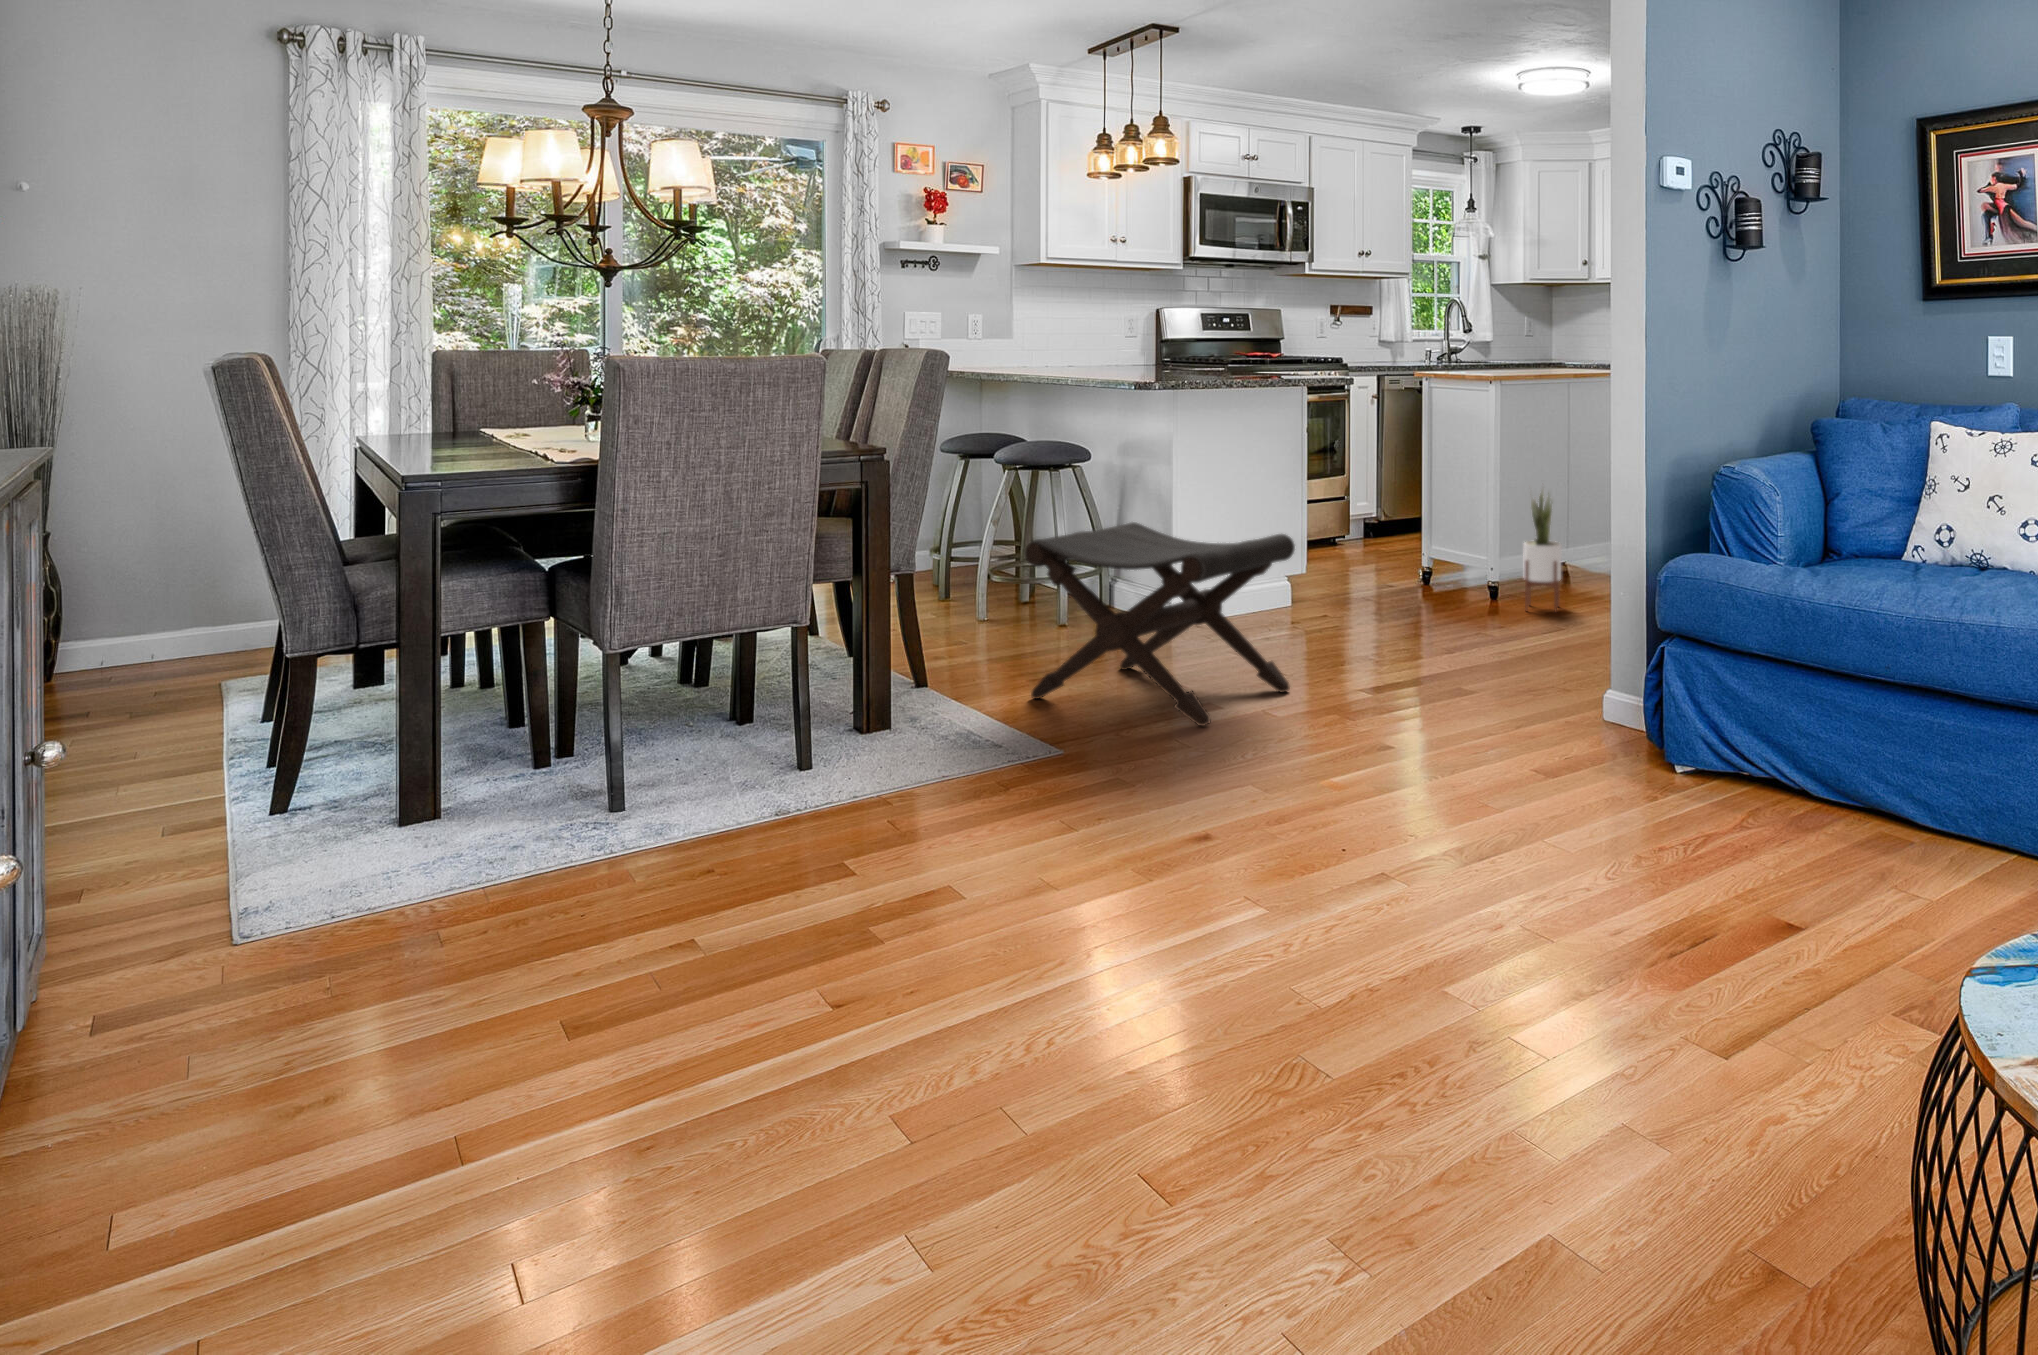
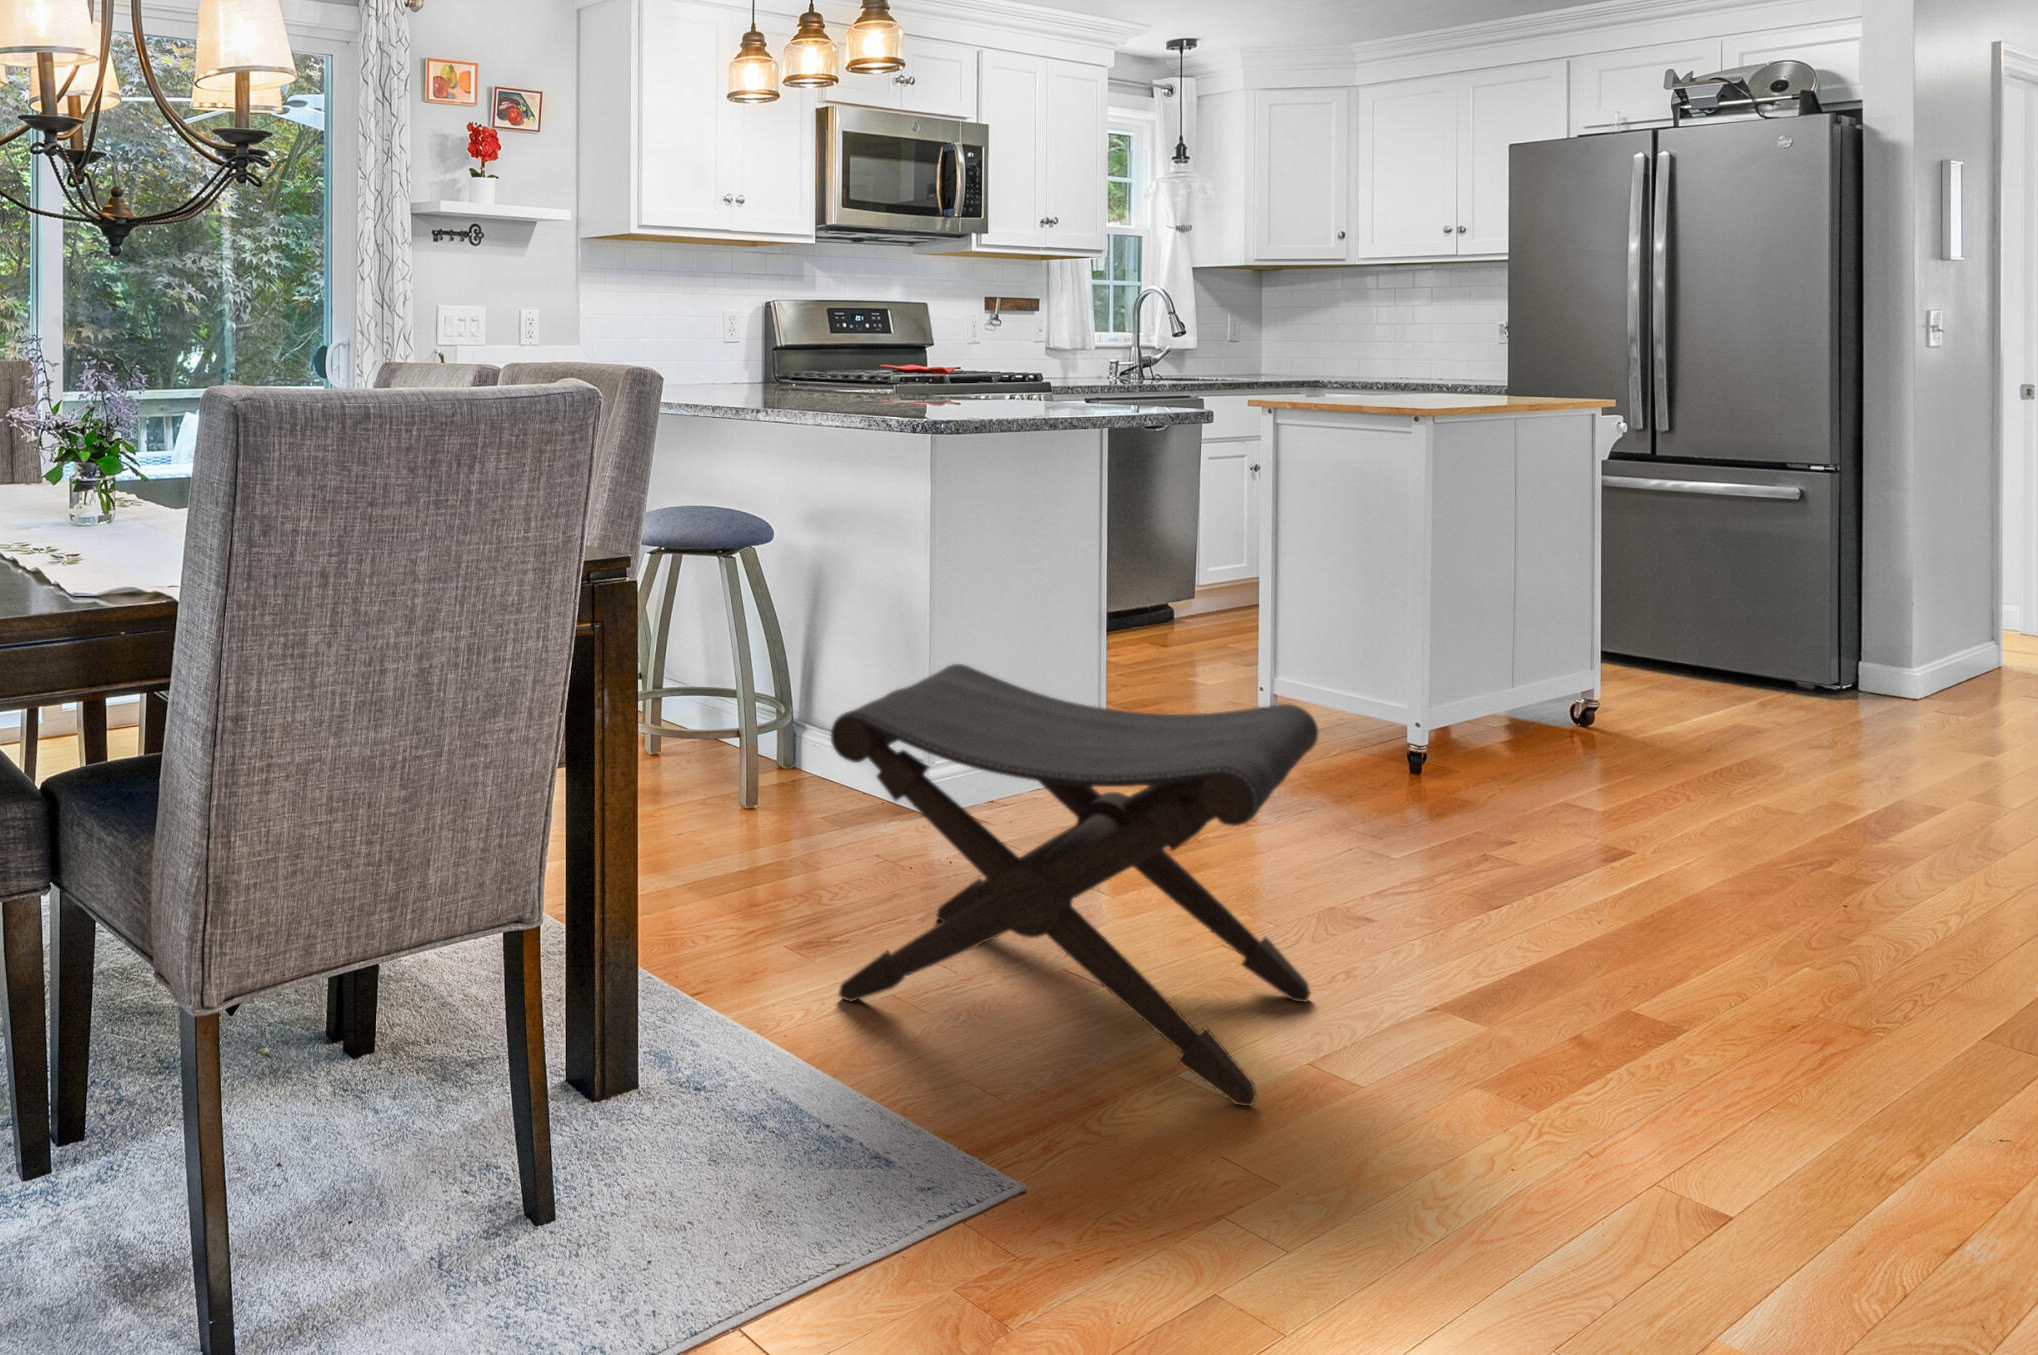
potted plant: present [1524,489,1561,611] -> none [1491,580,1564,799]

